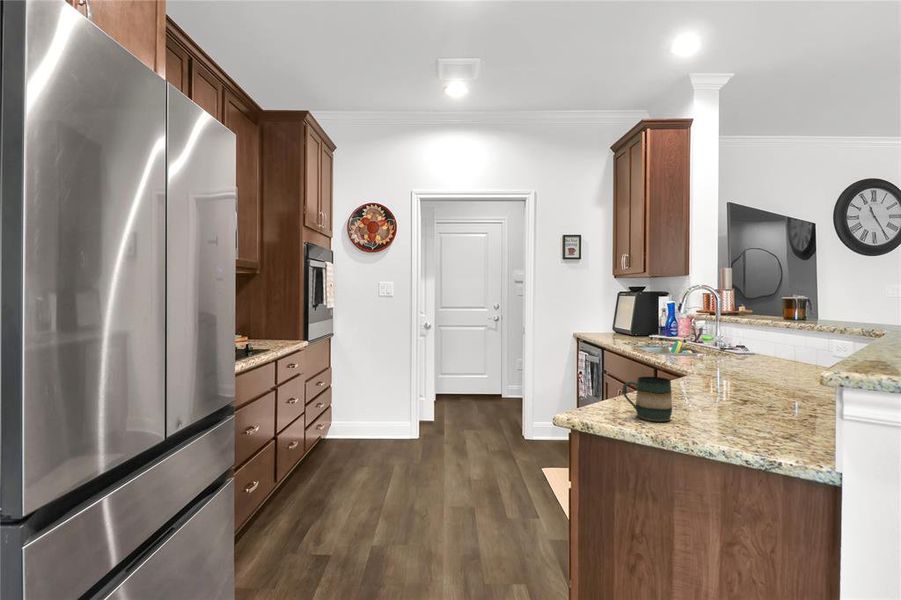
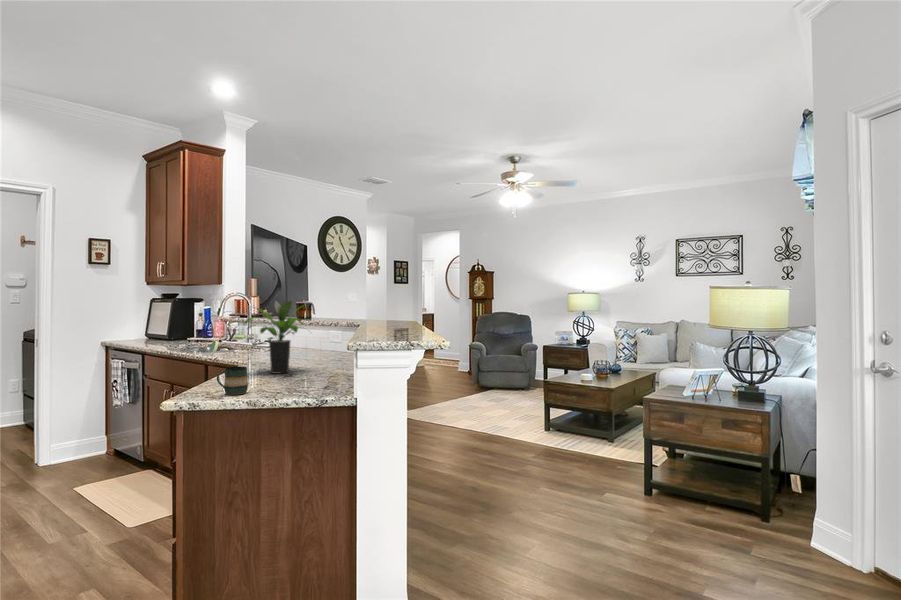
potted plant: none [684,281,806,398] -> present [245,301,301,373]

